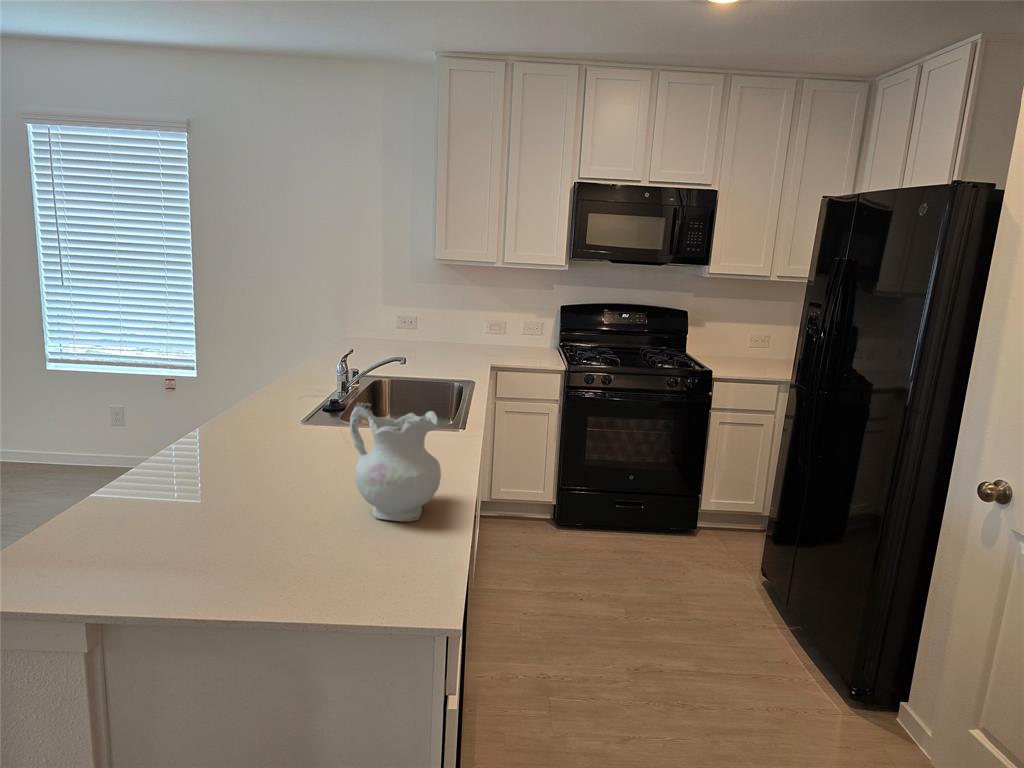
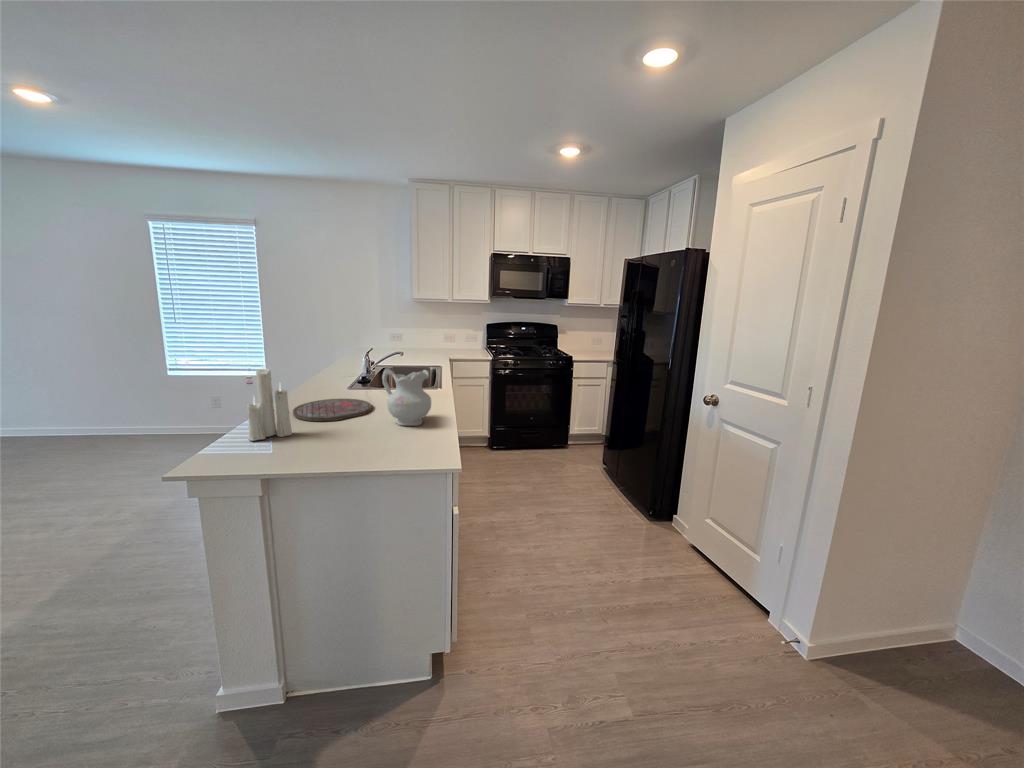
candle: none [87,376,173,540] -> present [247,362,292,441]
cutting board: none [190,446,334,498] -> present [293,399,372,421]

